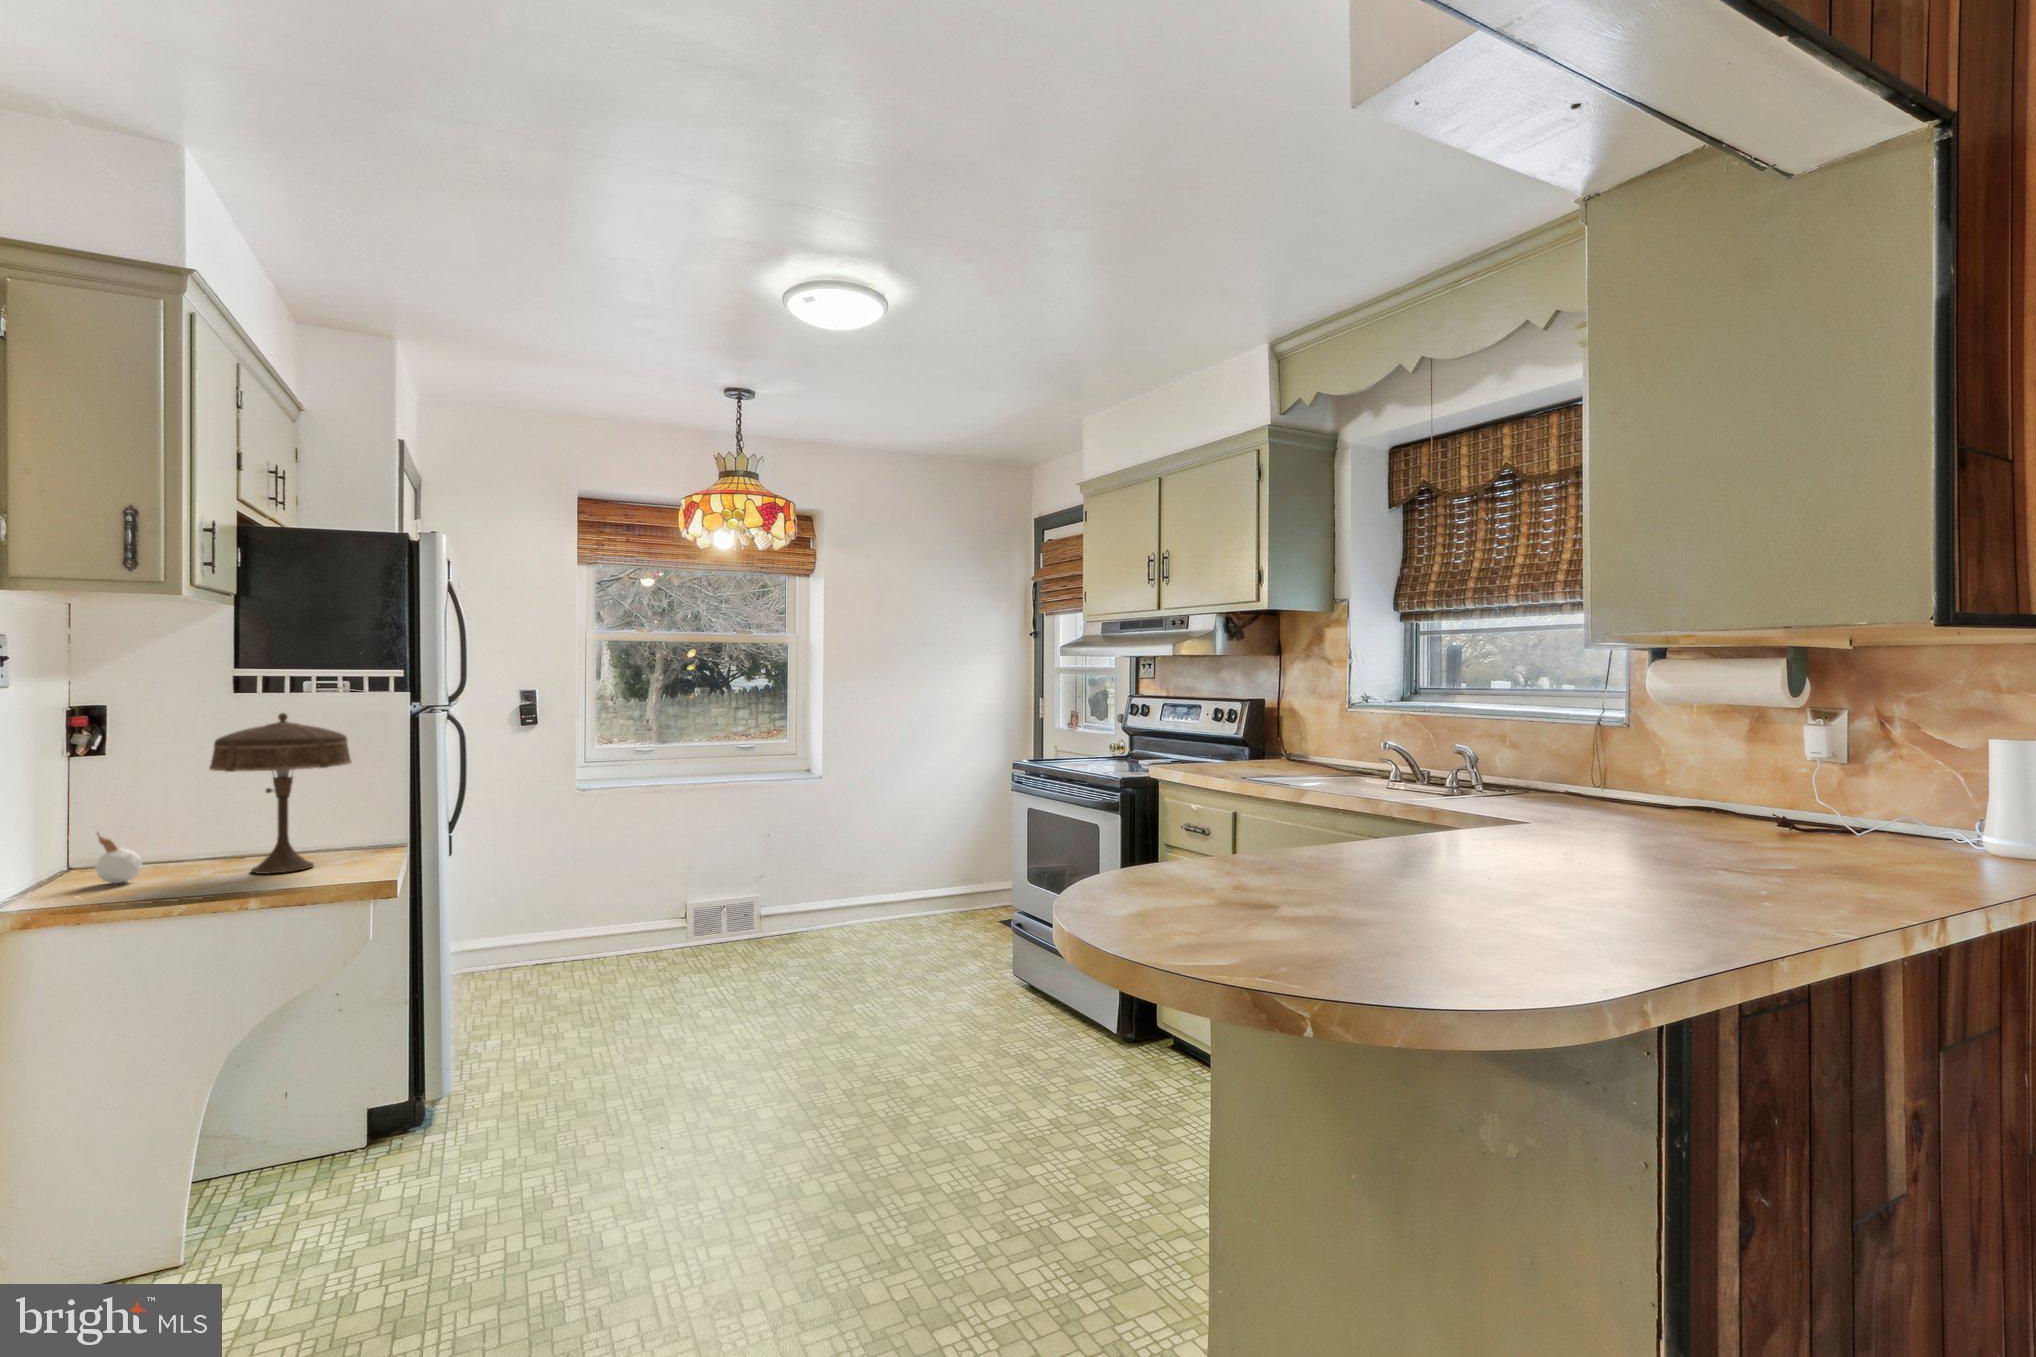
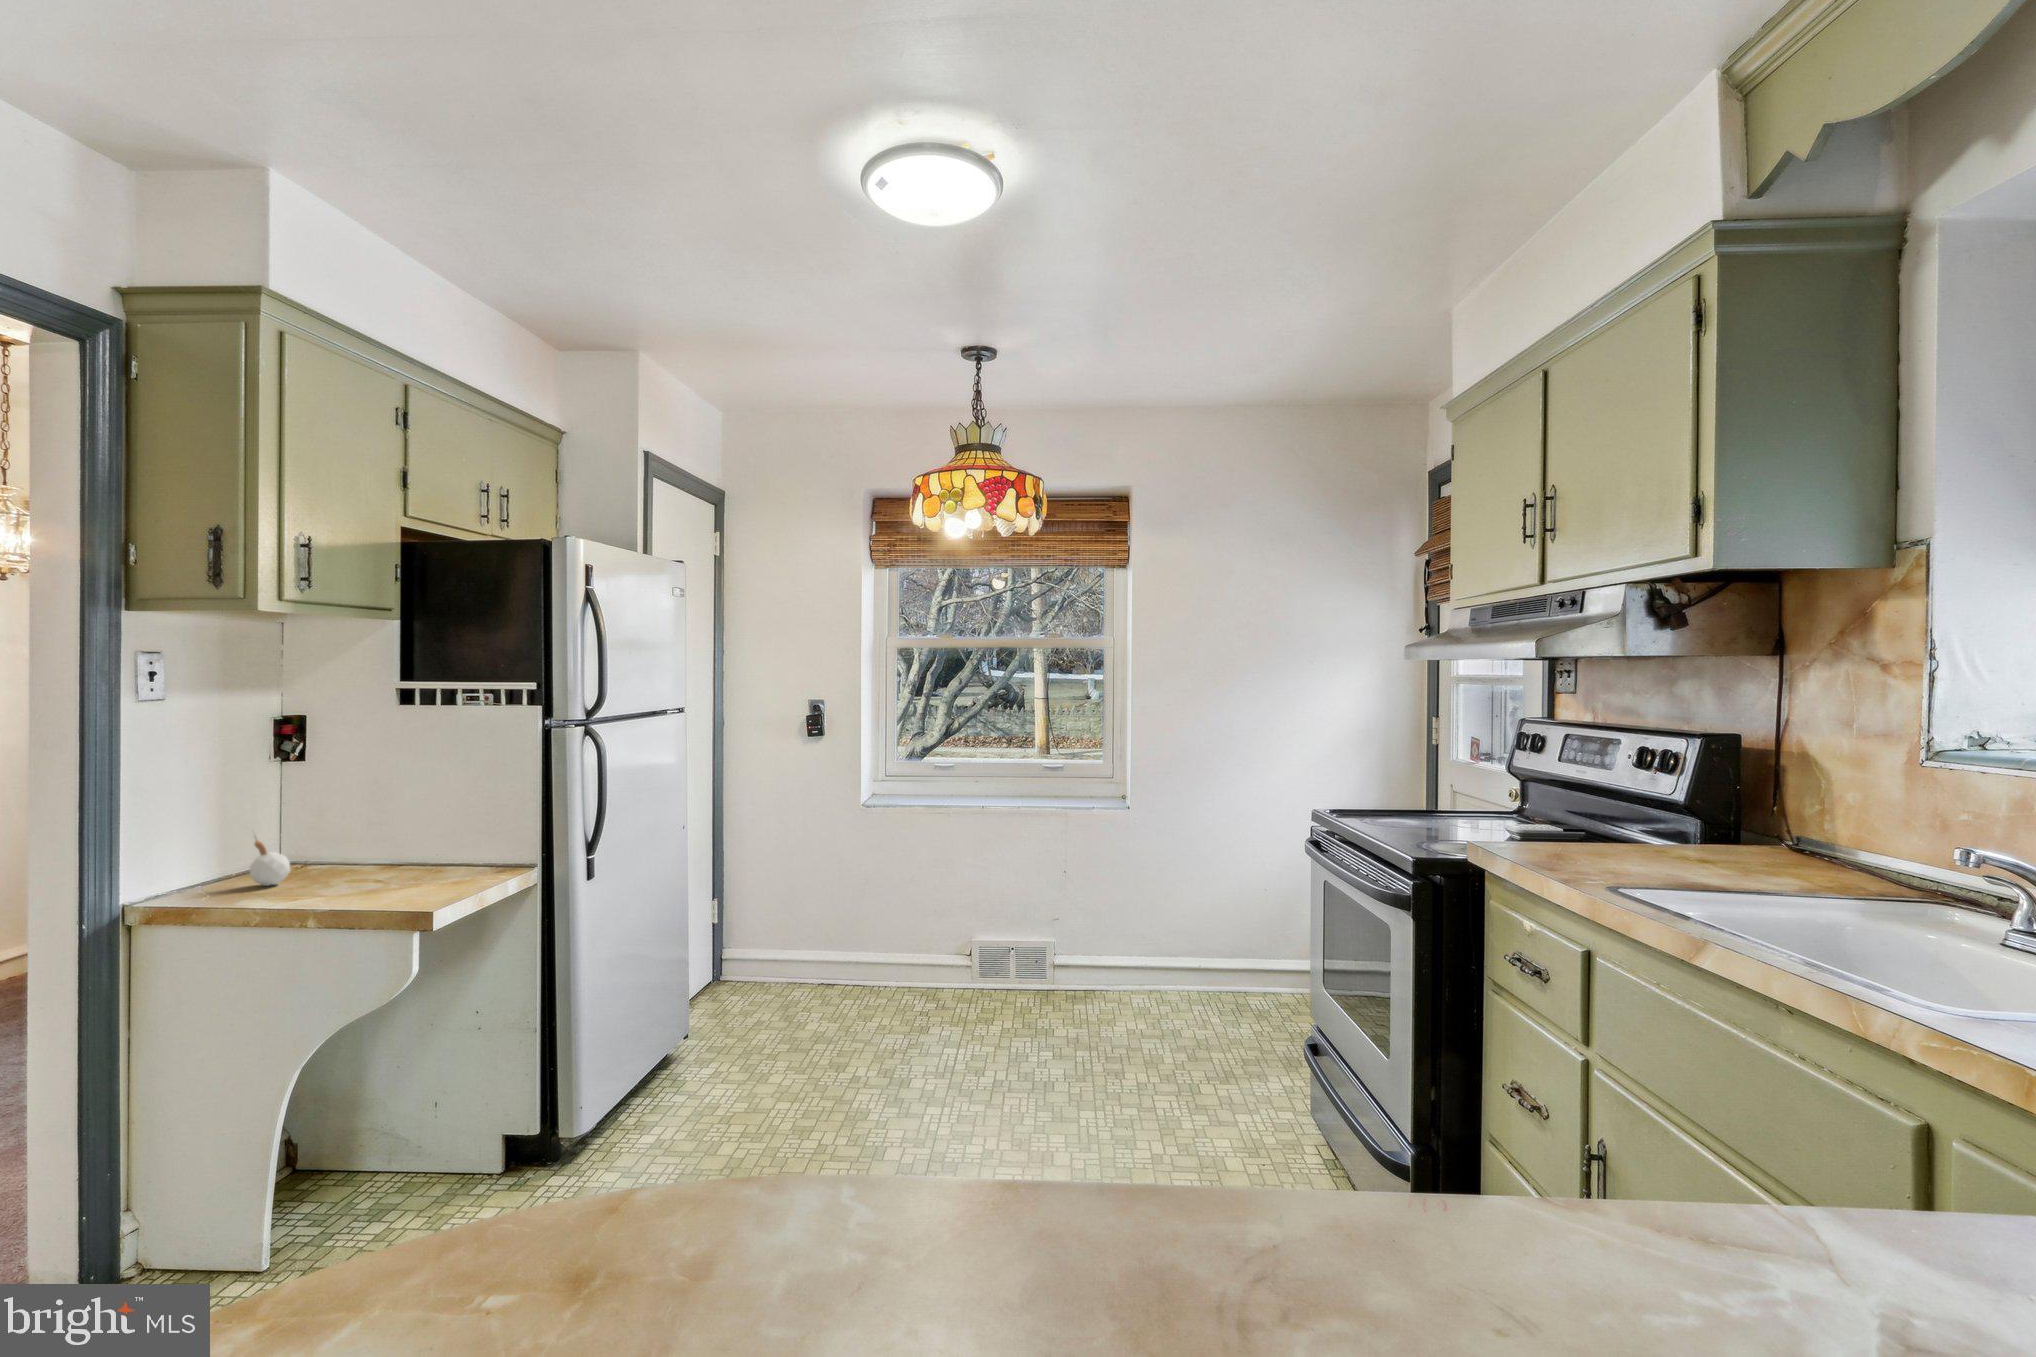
table lamp: present [209,713,352,874] -> none [323,726,461,891]

